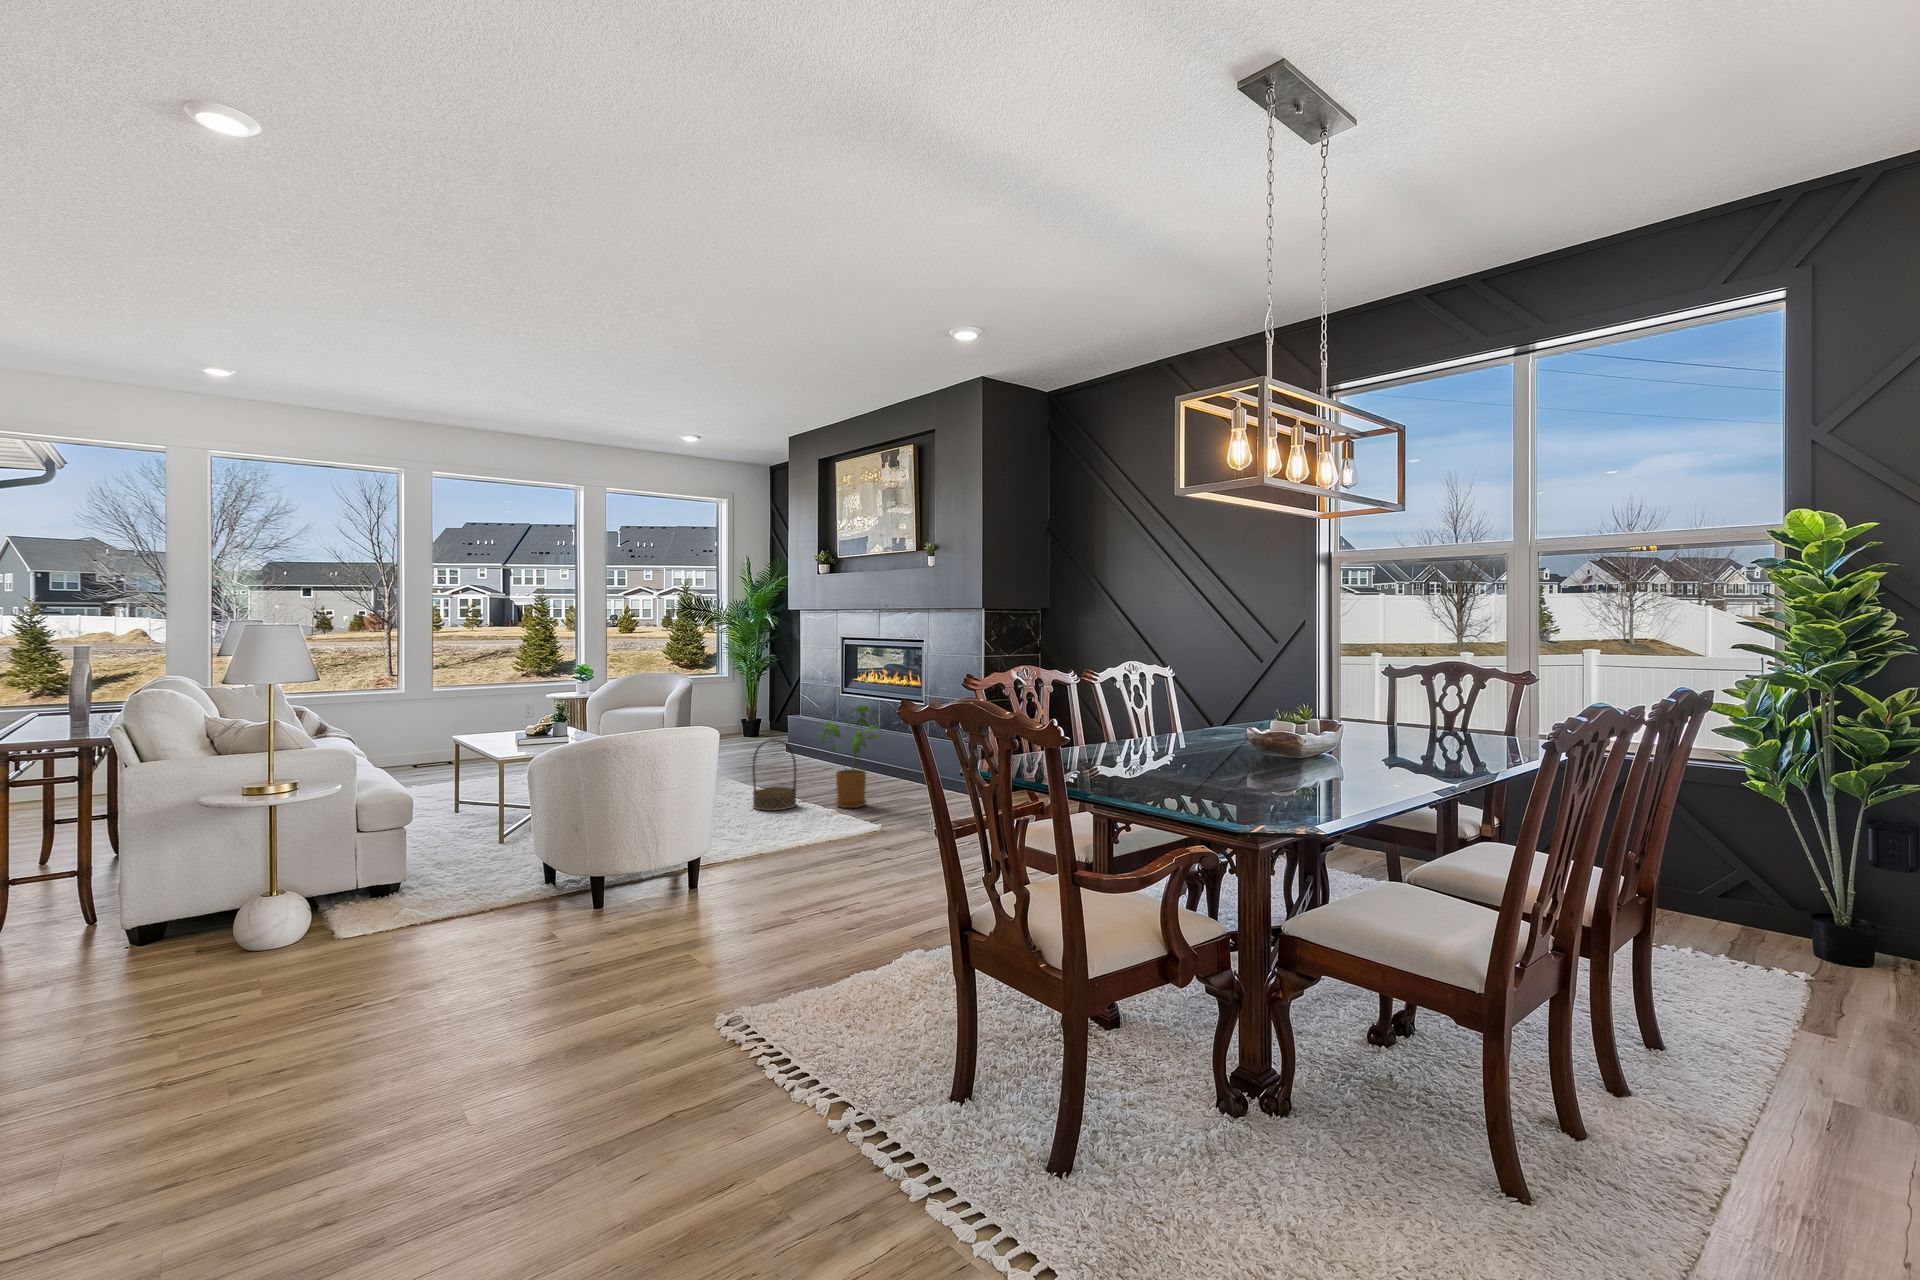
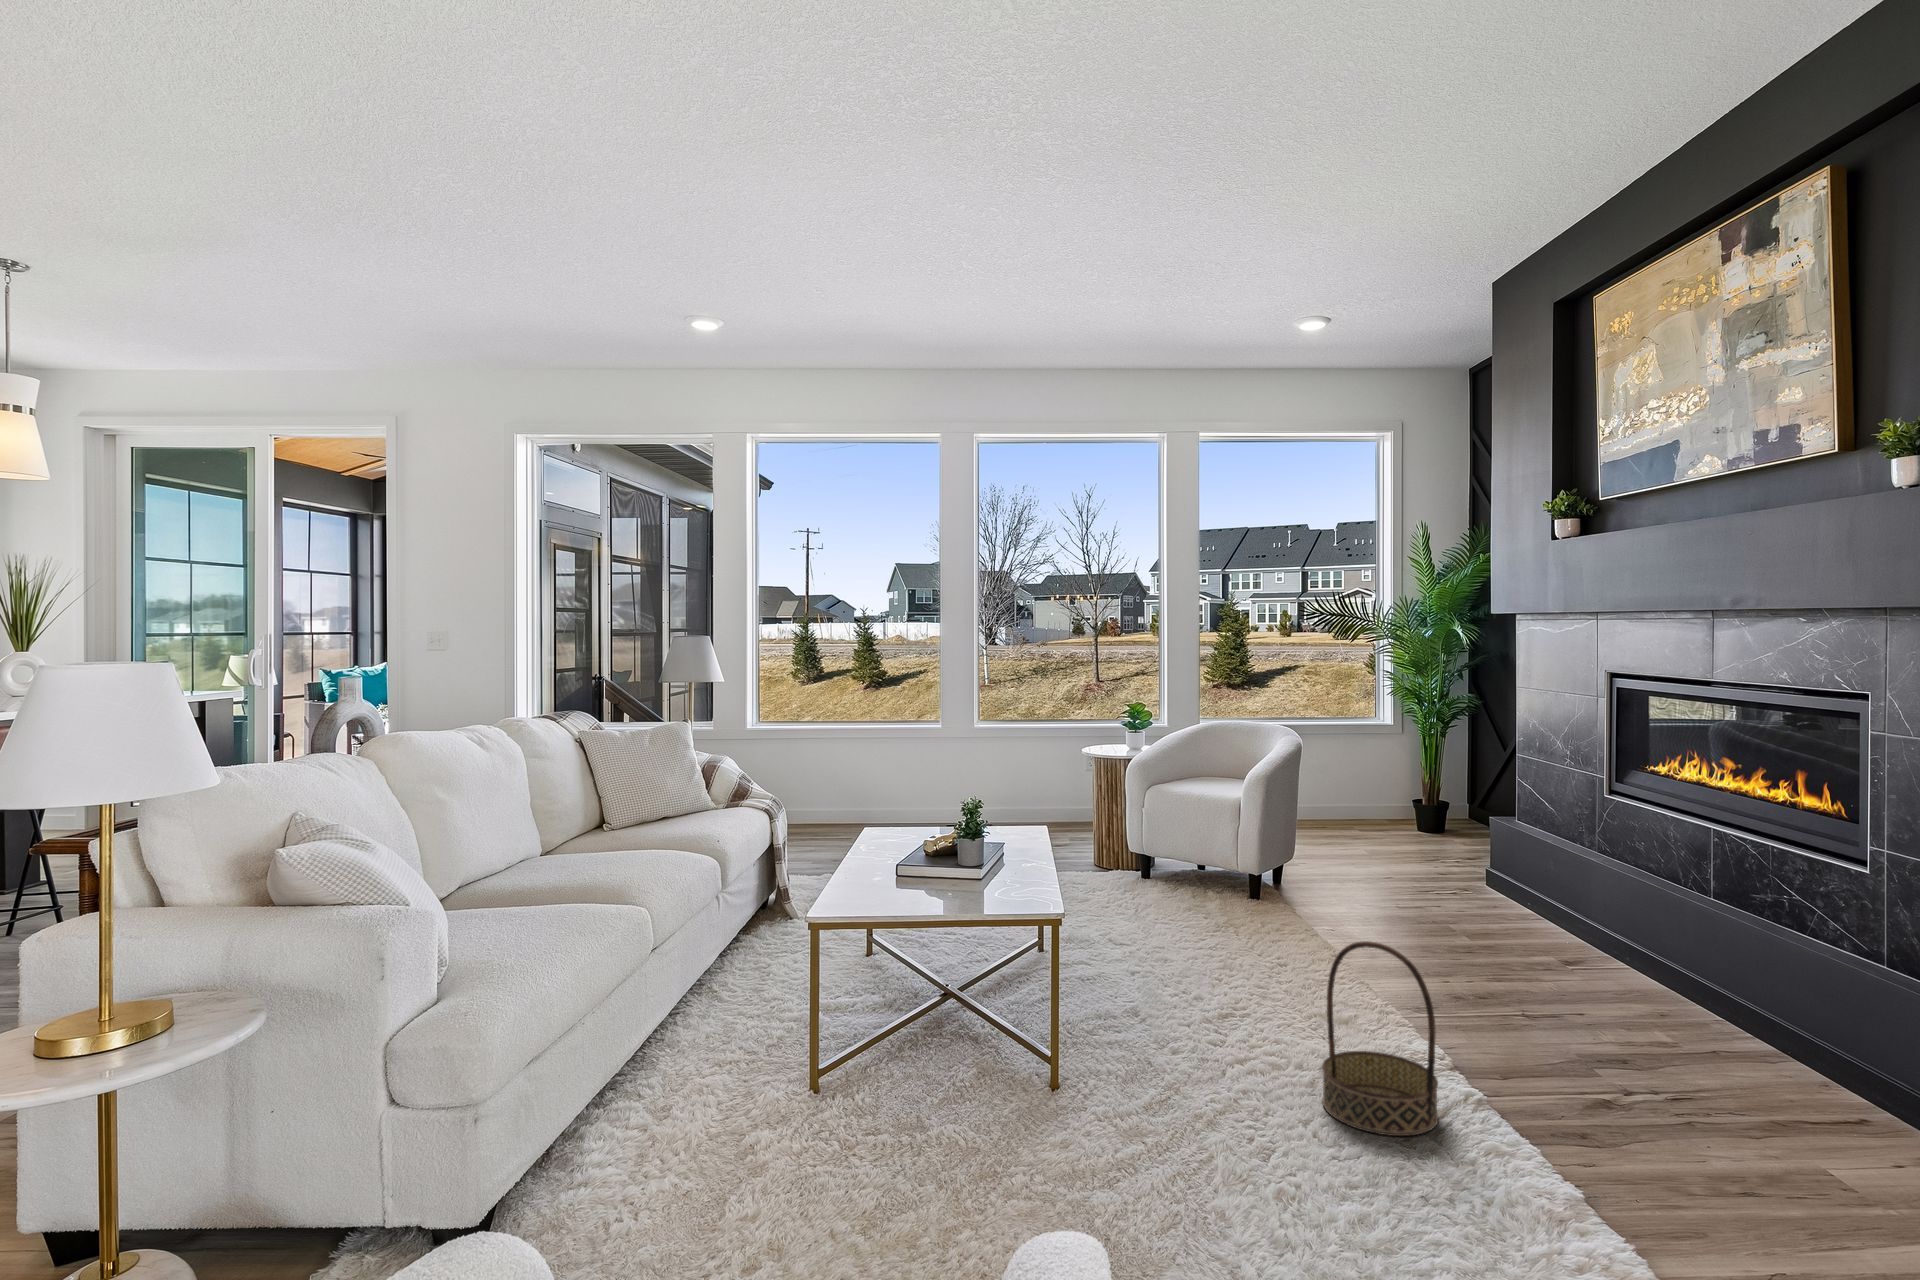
house plant: present [821,705,881,808] -> none [1508,888,1720,1193]

